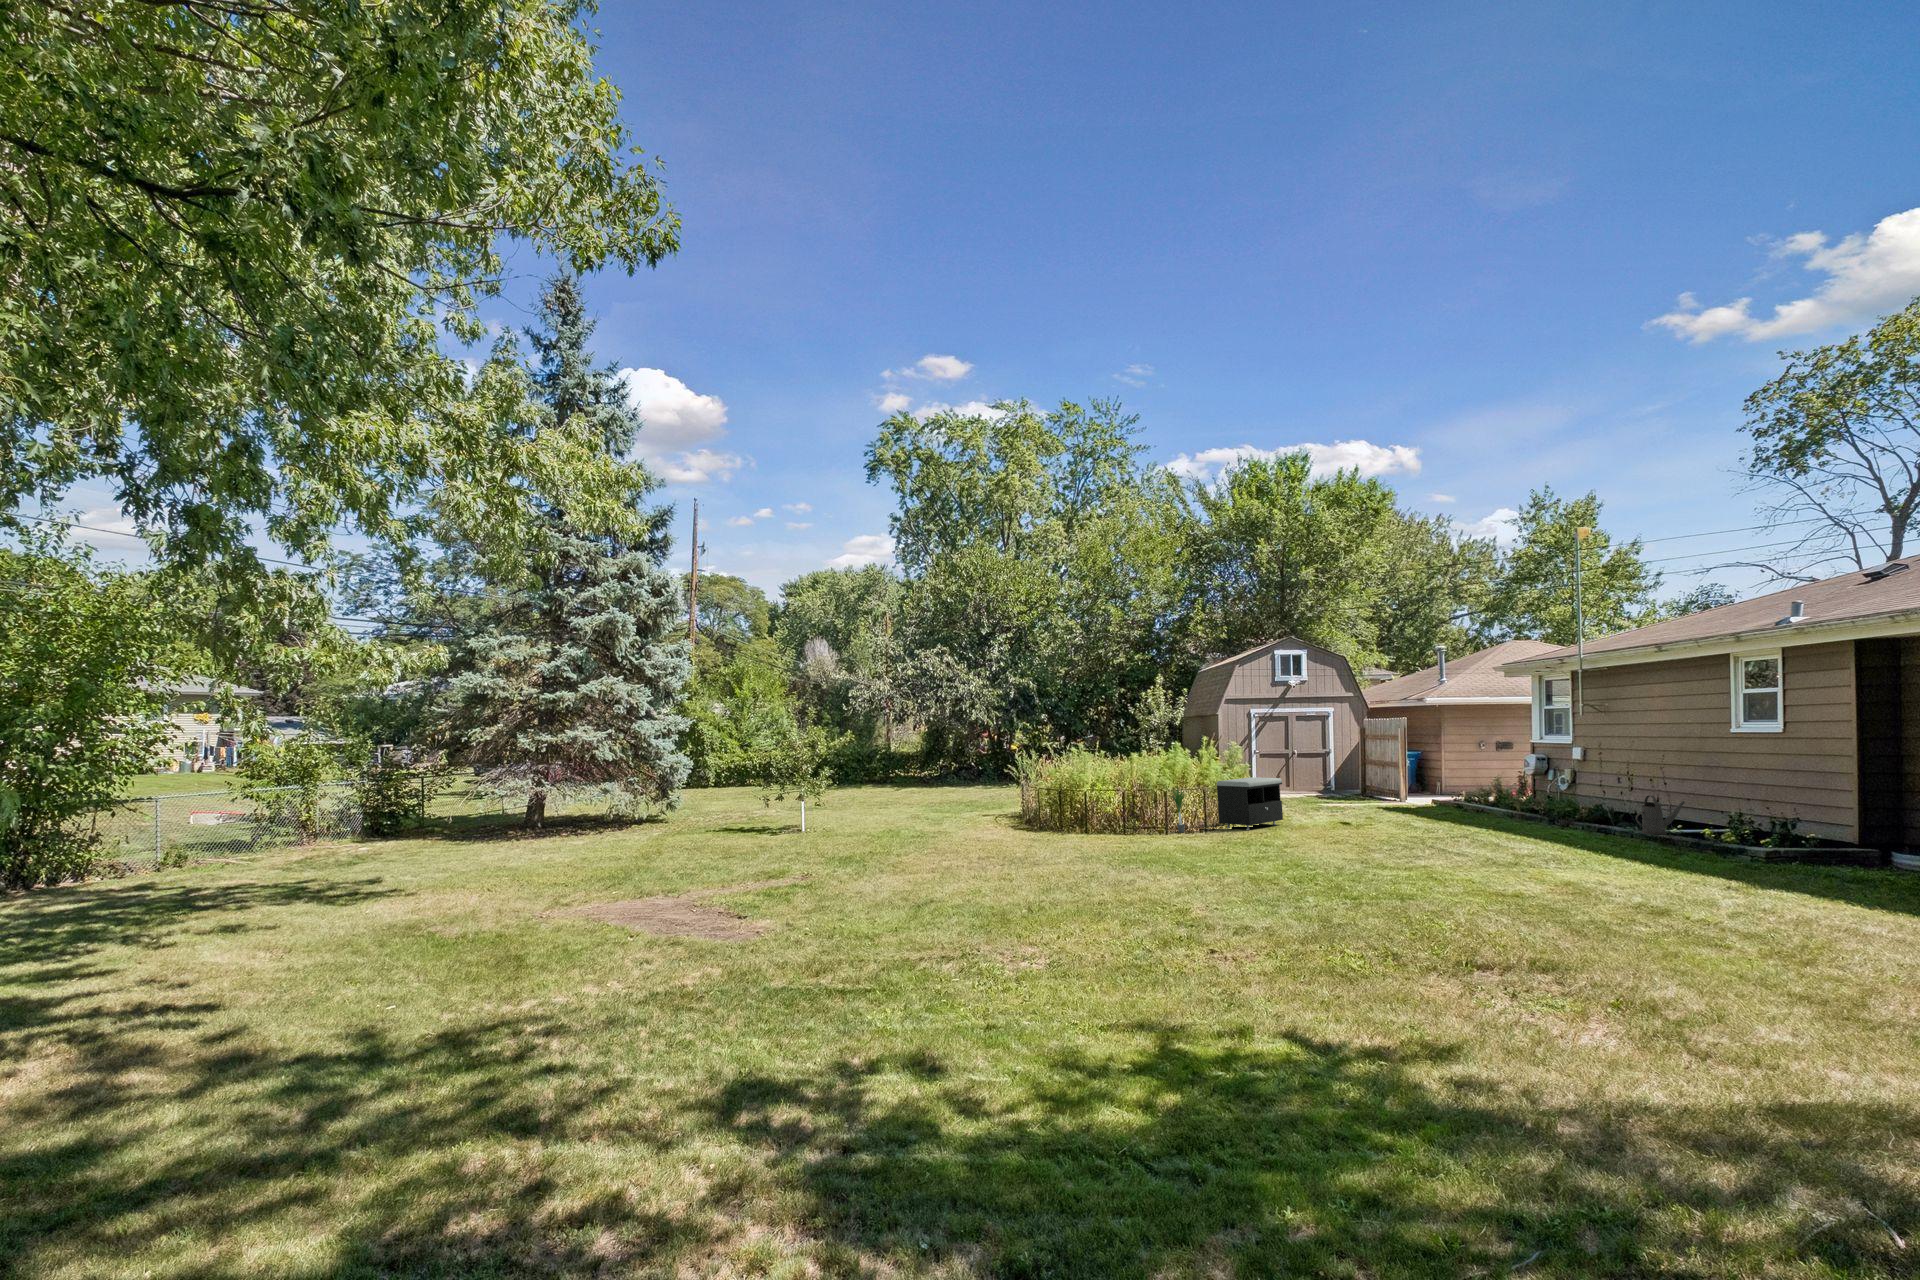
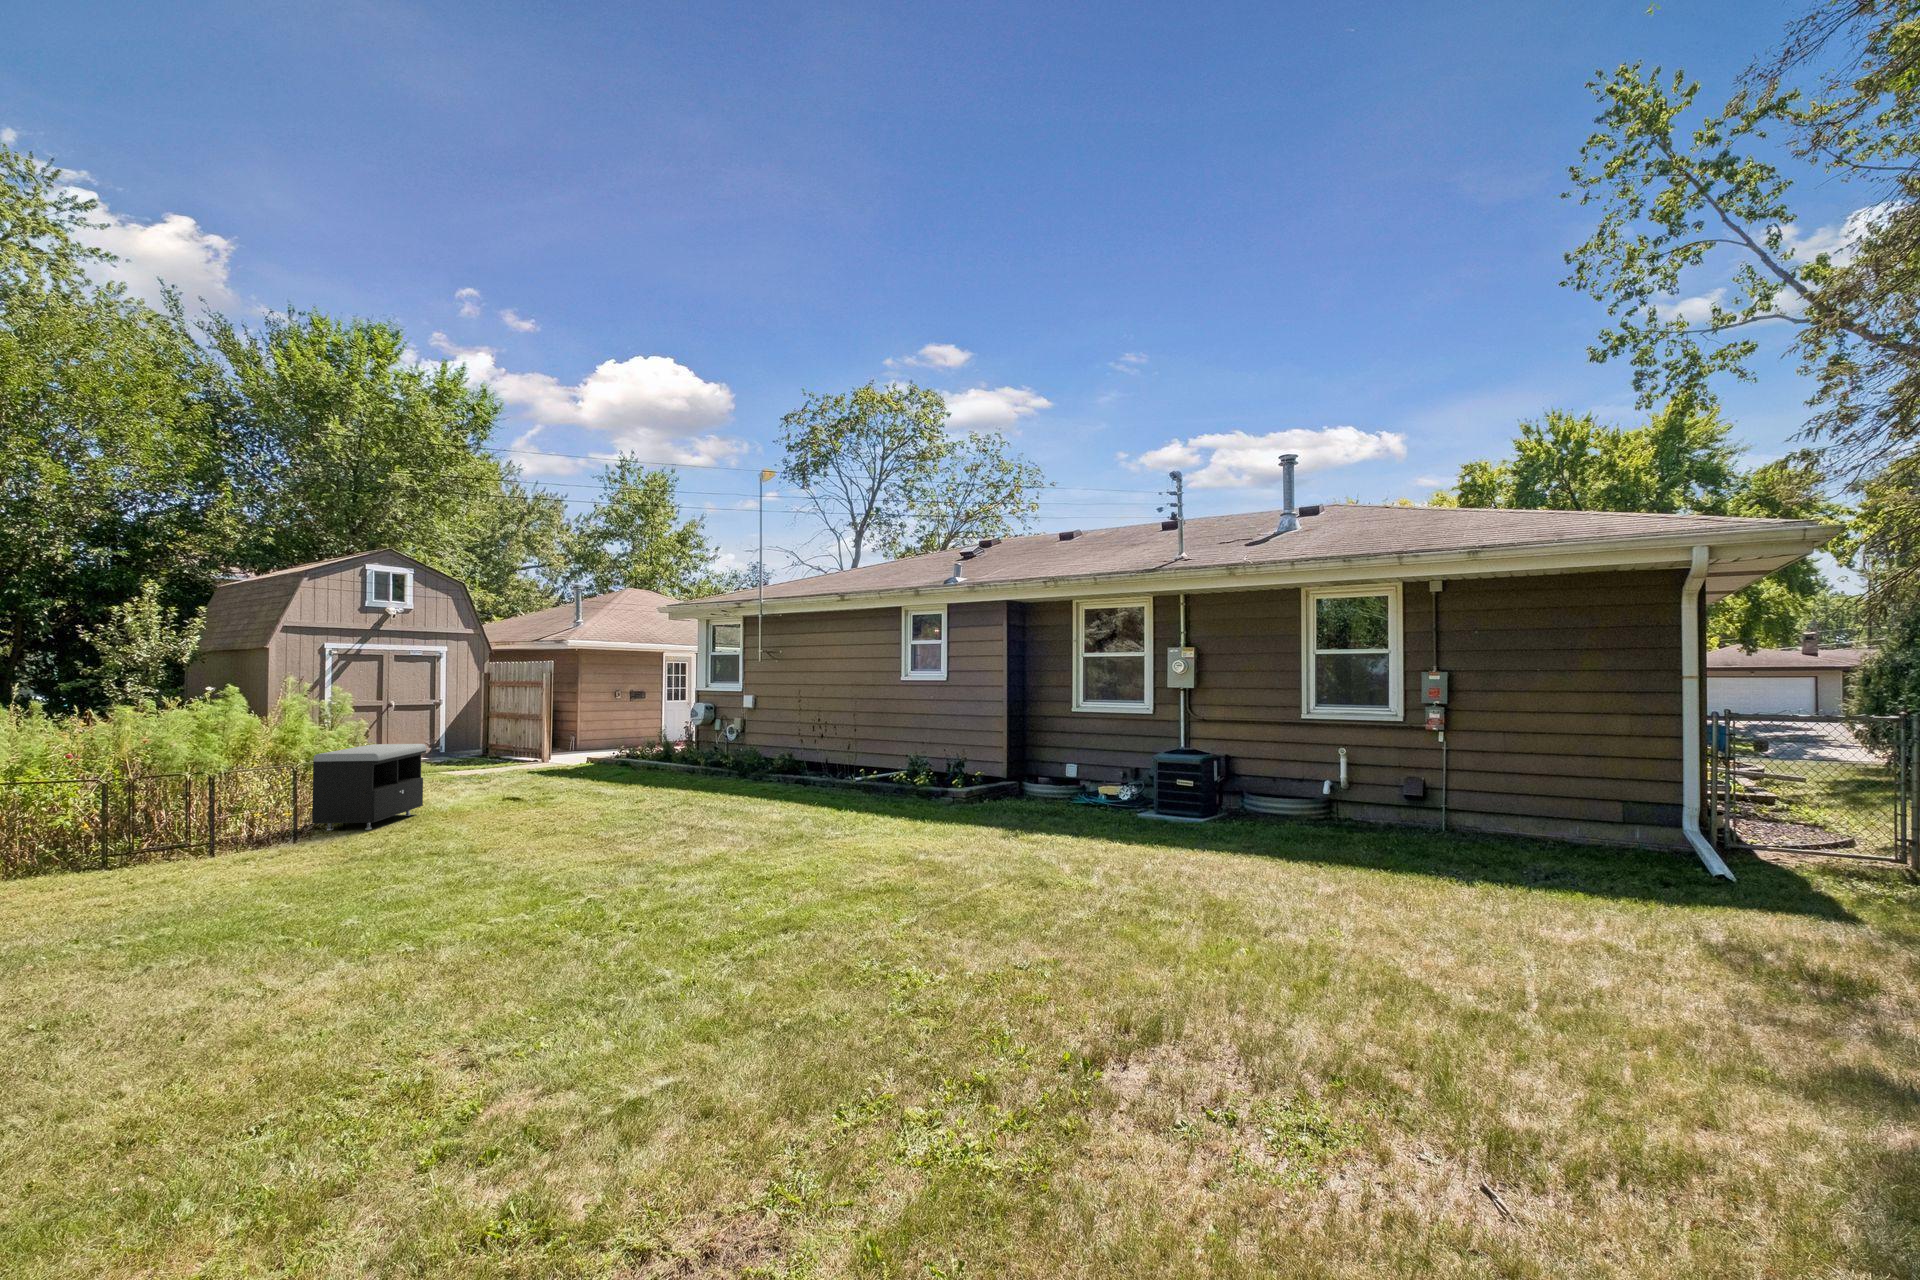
potted plant: present [1172,789,1187,833] -> none [199,762,273,851]
watering can: present [1636,795,1685,835] -> none [818,742,852,781]

